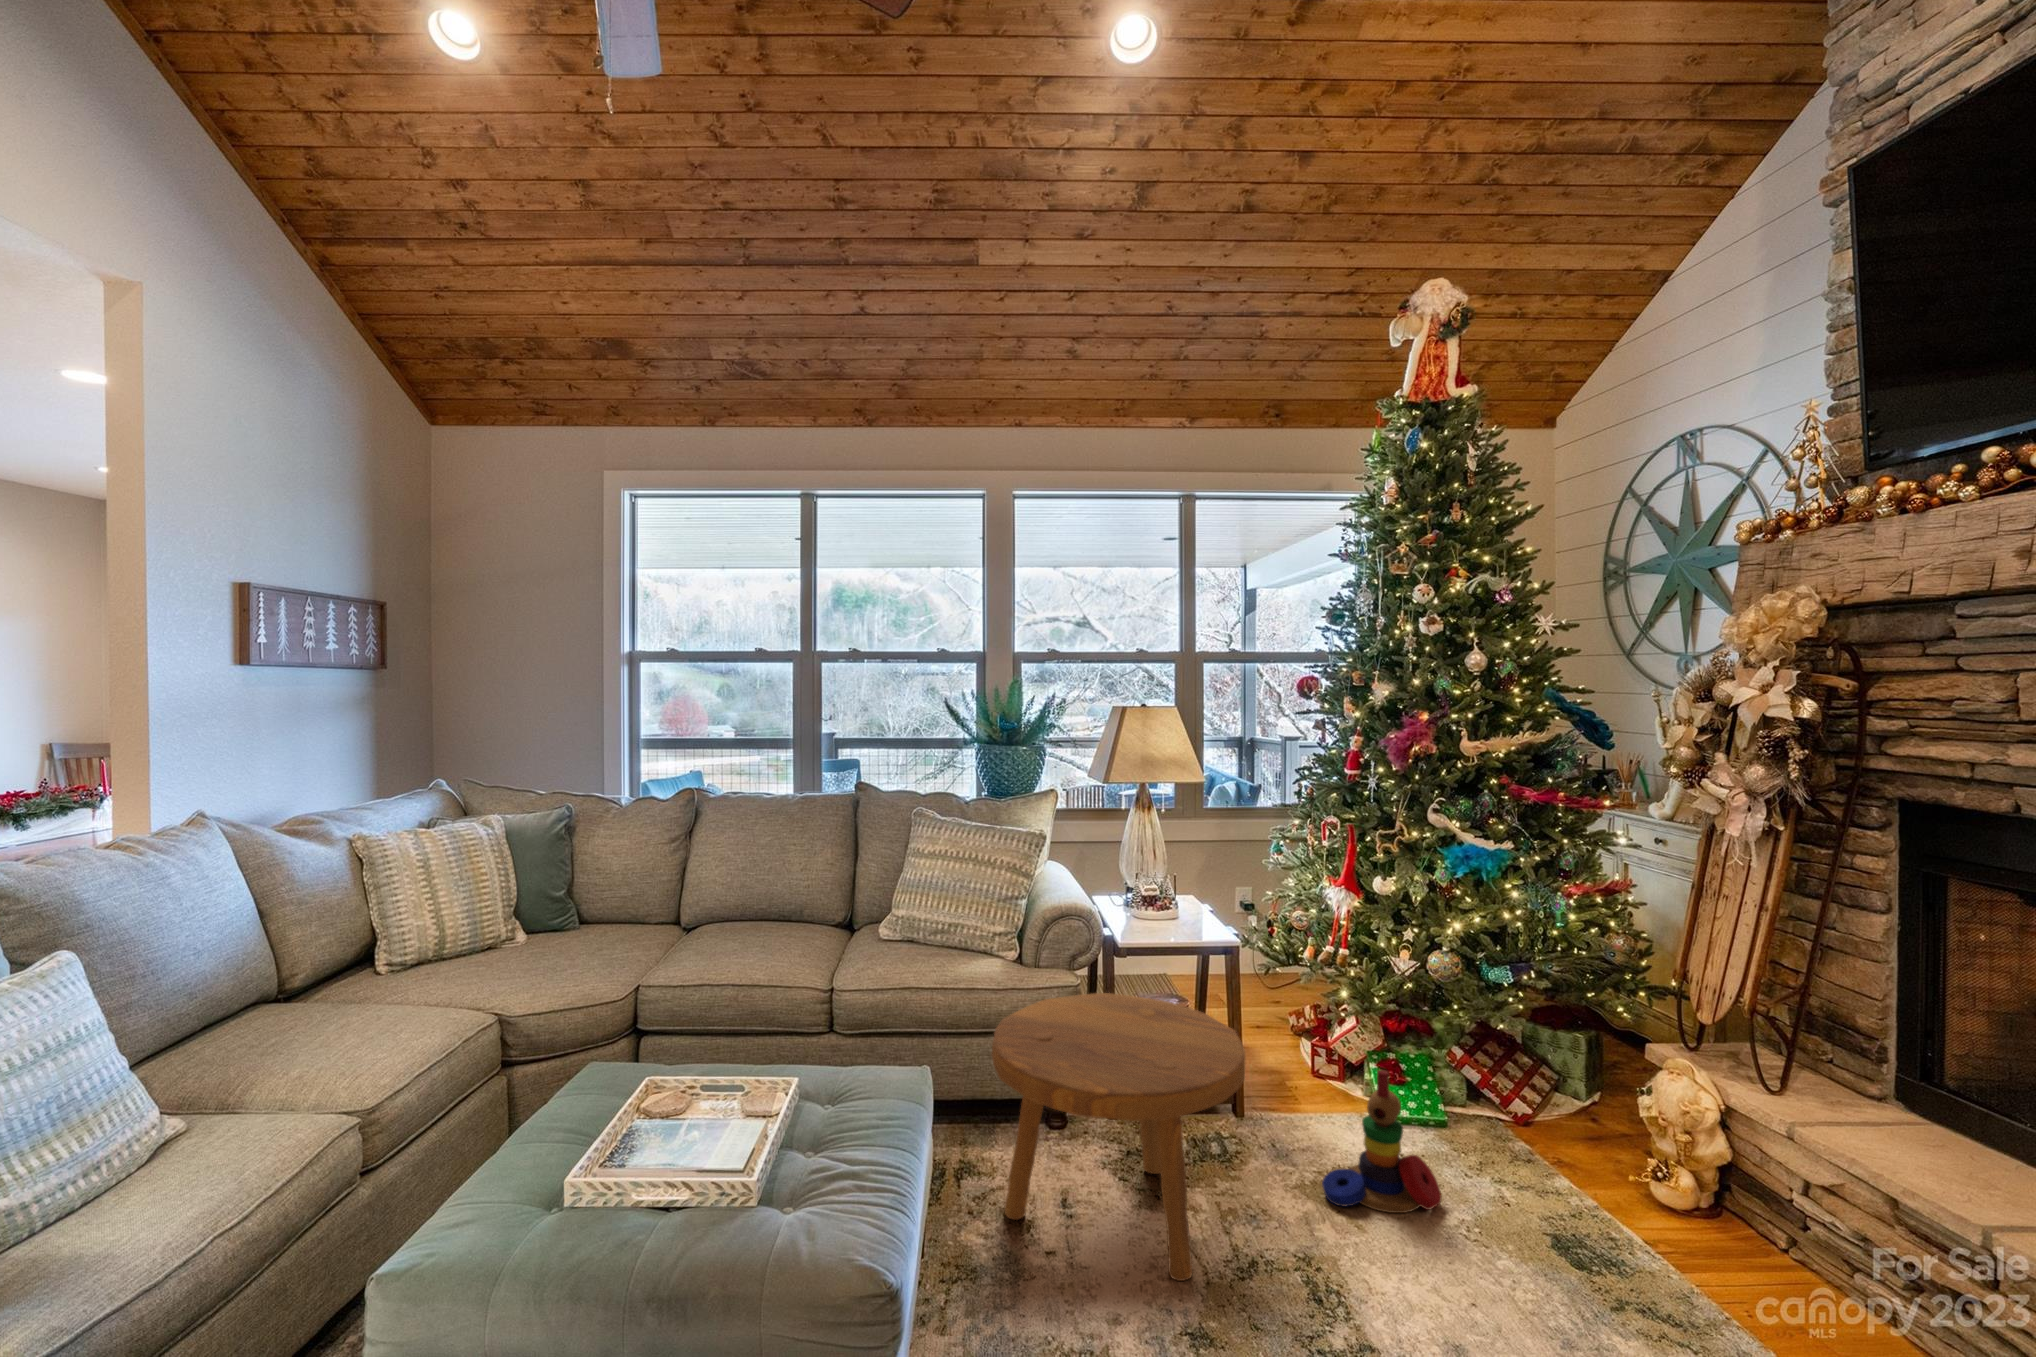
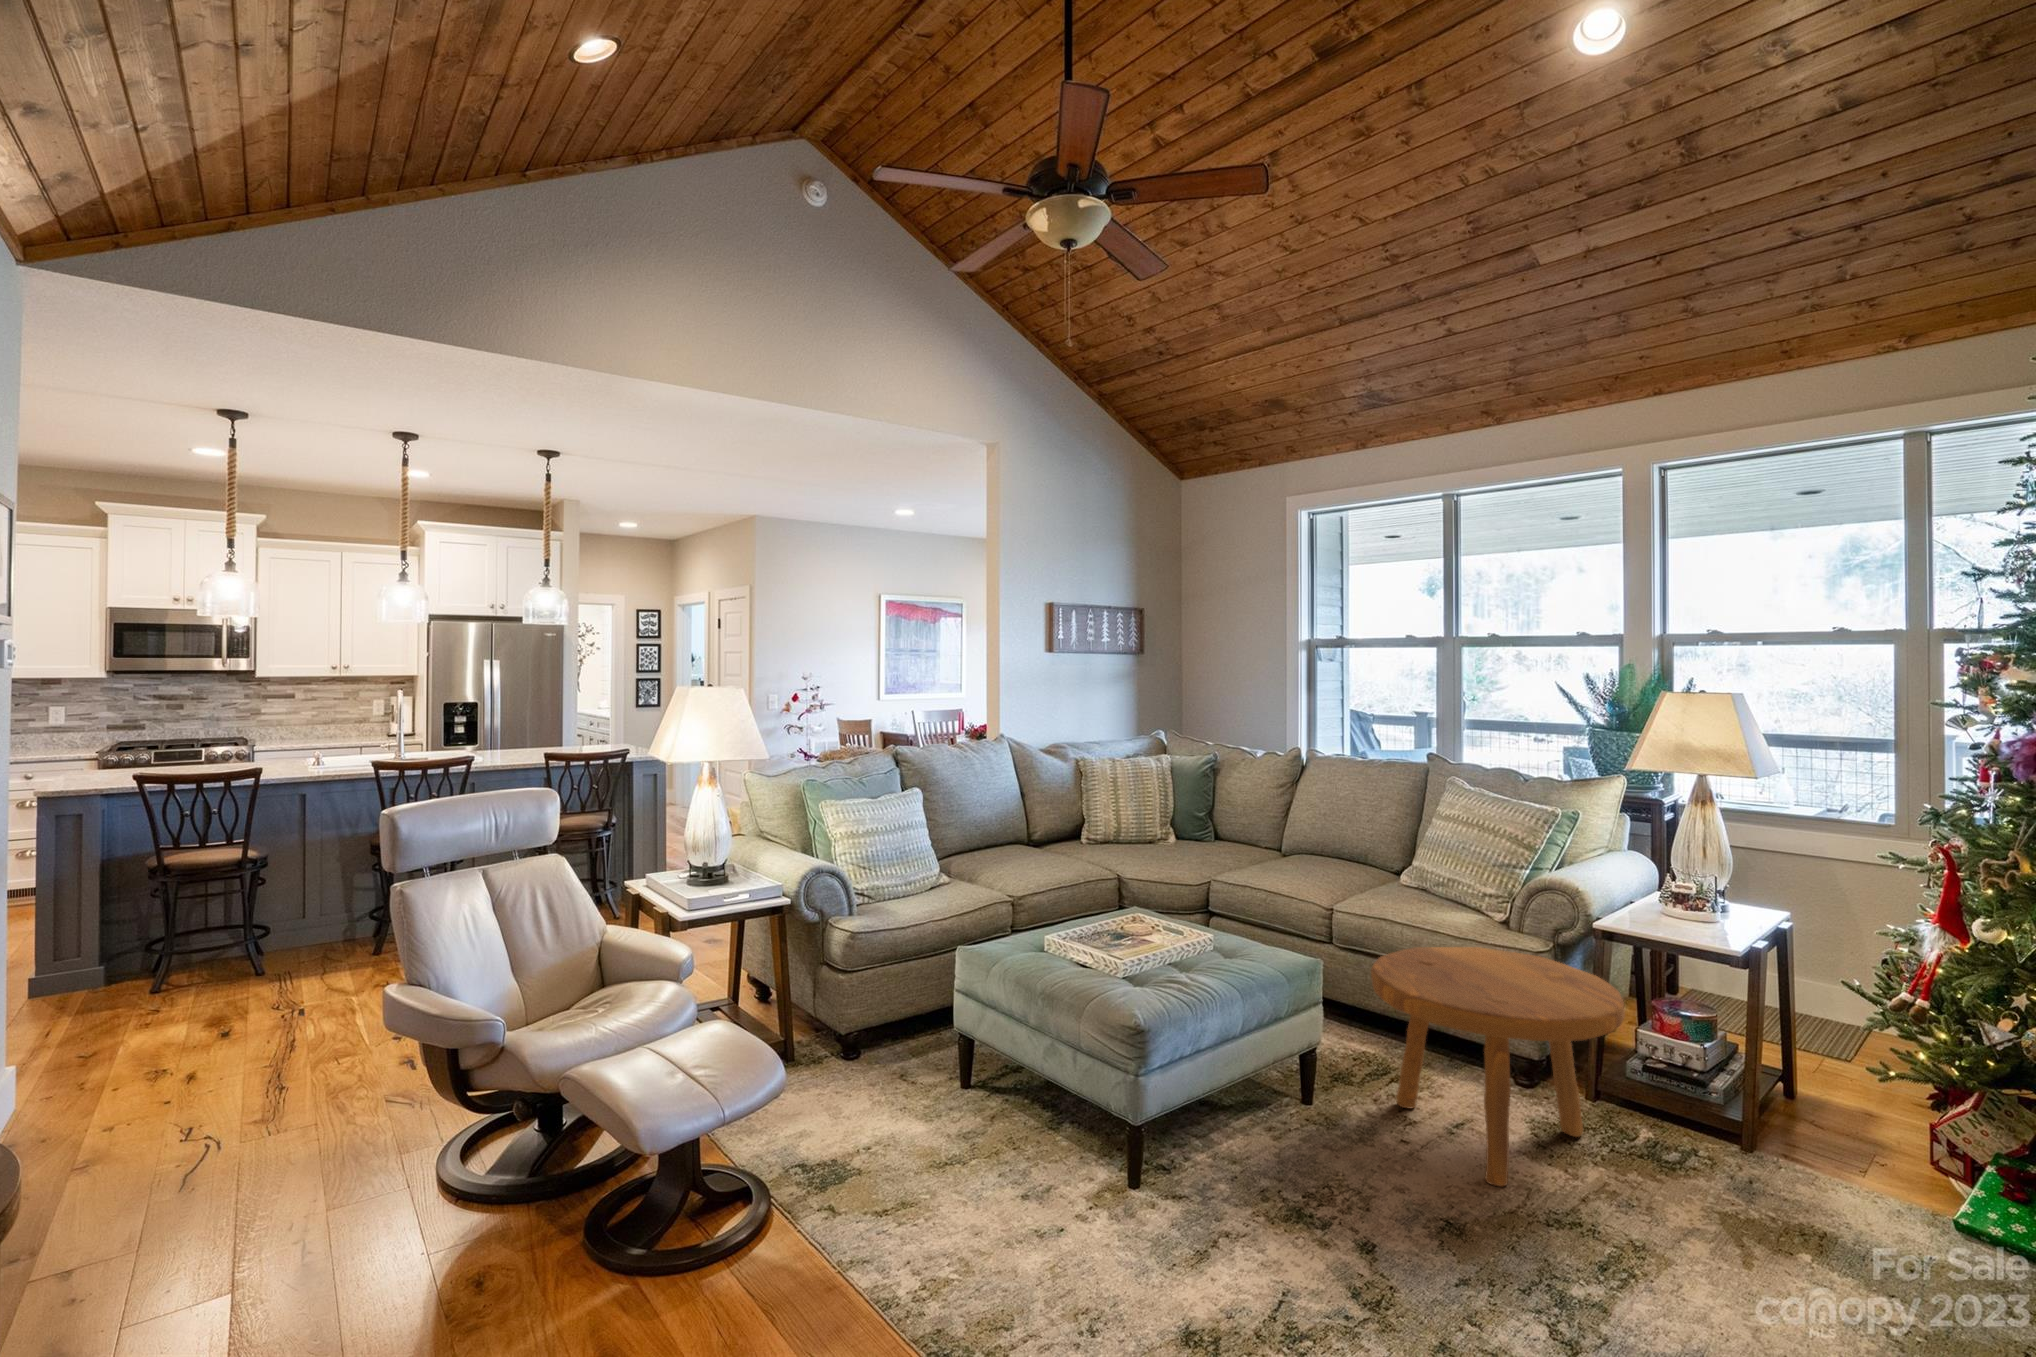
stacking toy: present [1322,1070,1442,1213] -> none [1738,1104,1905,1278]

